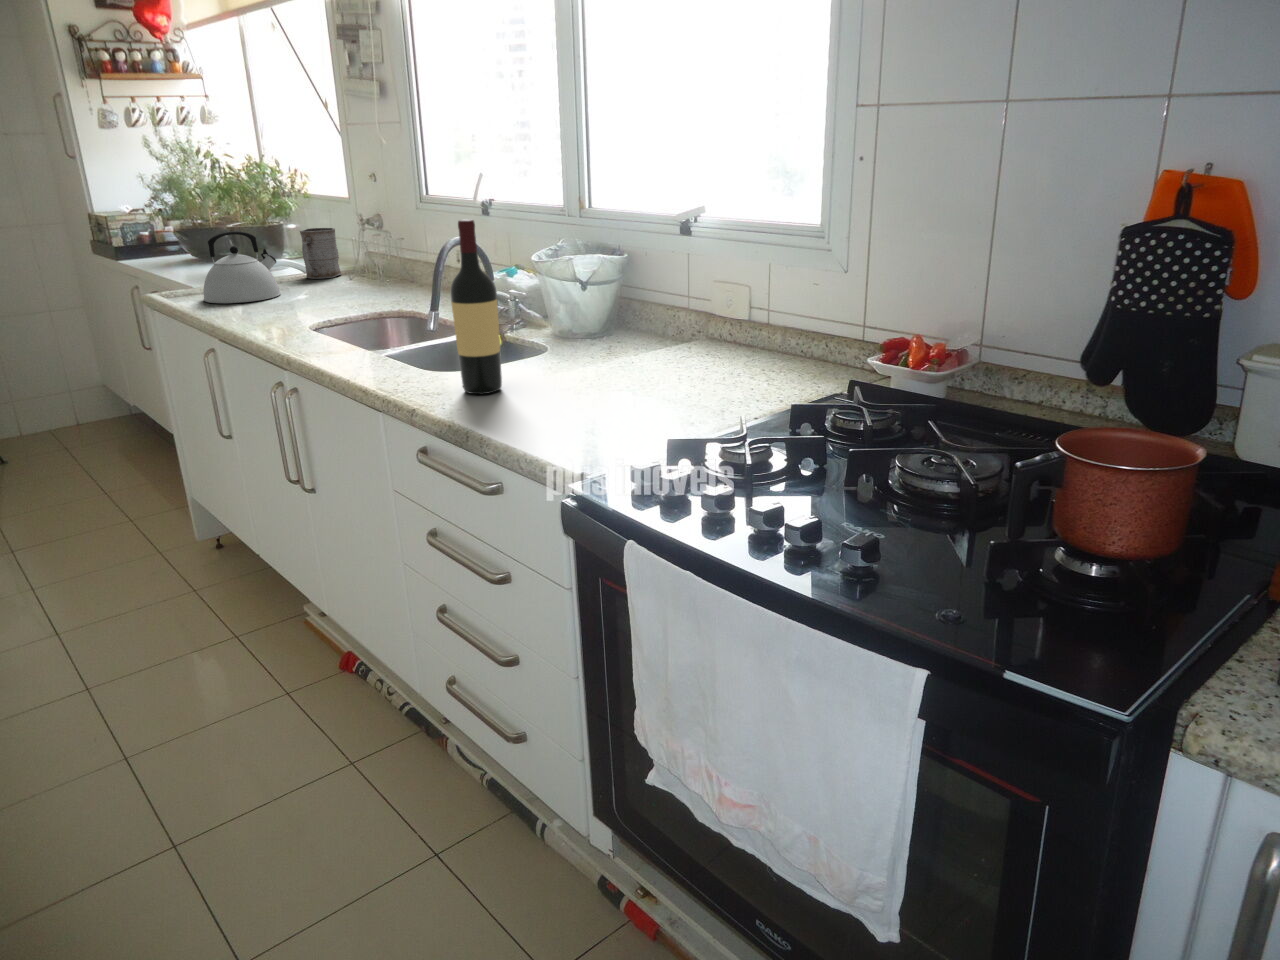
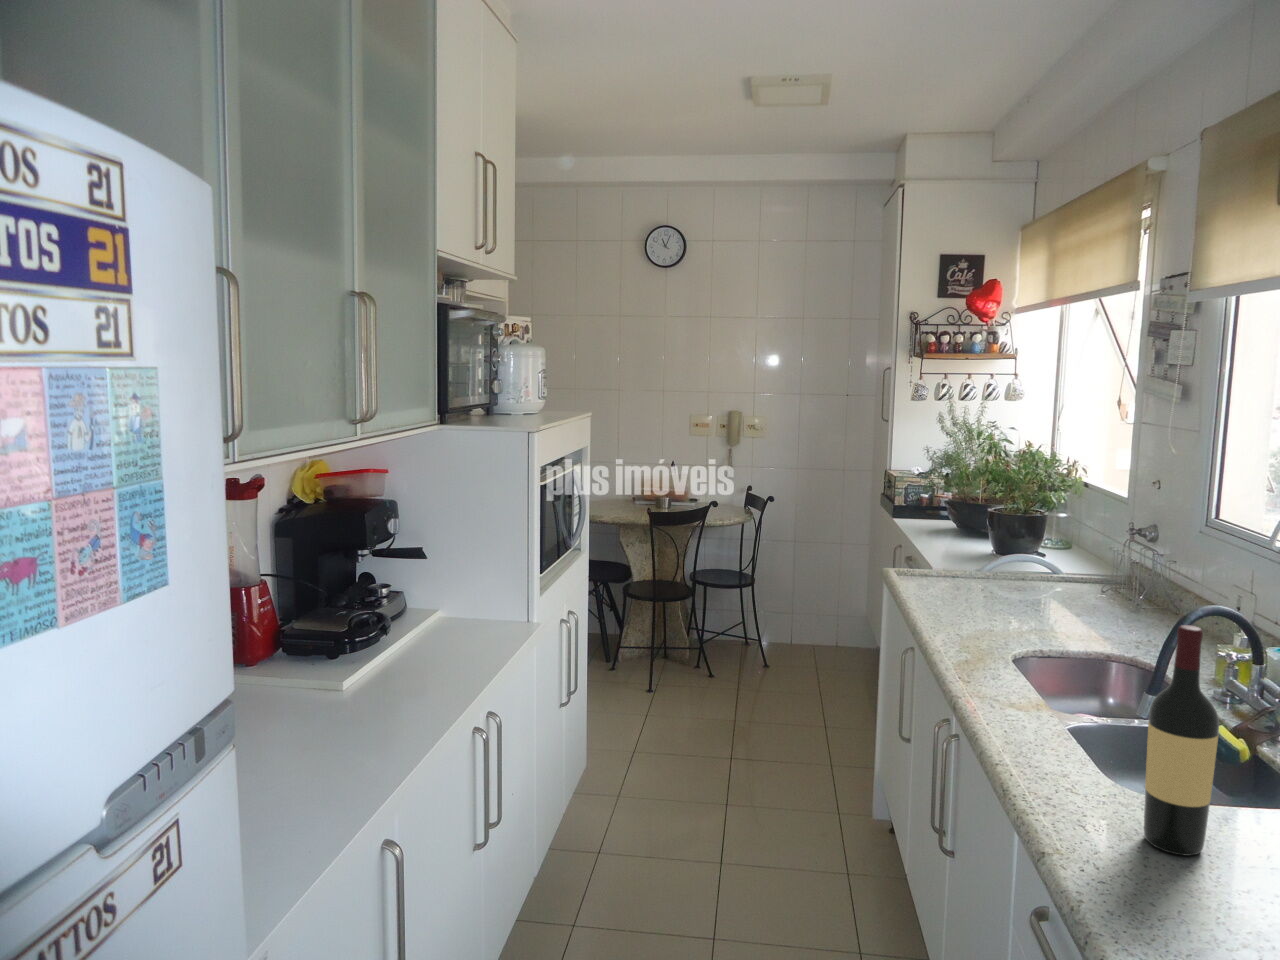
mug: present [300,228,341,279] -> none [1052,527,1097,584]
kettle: present [204,231,281,303] -> none [934,527,1017,601]

